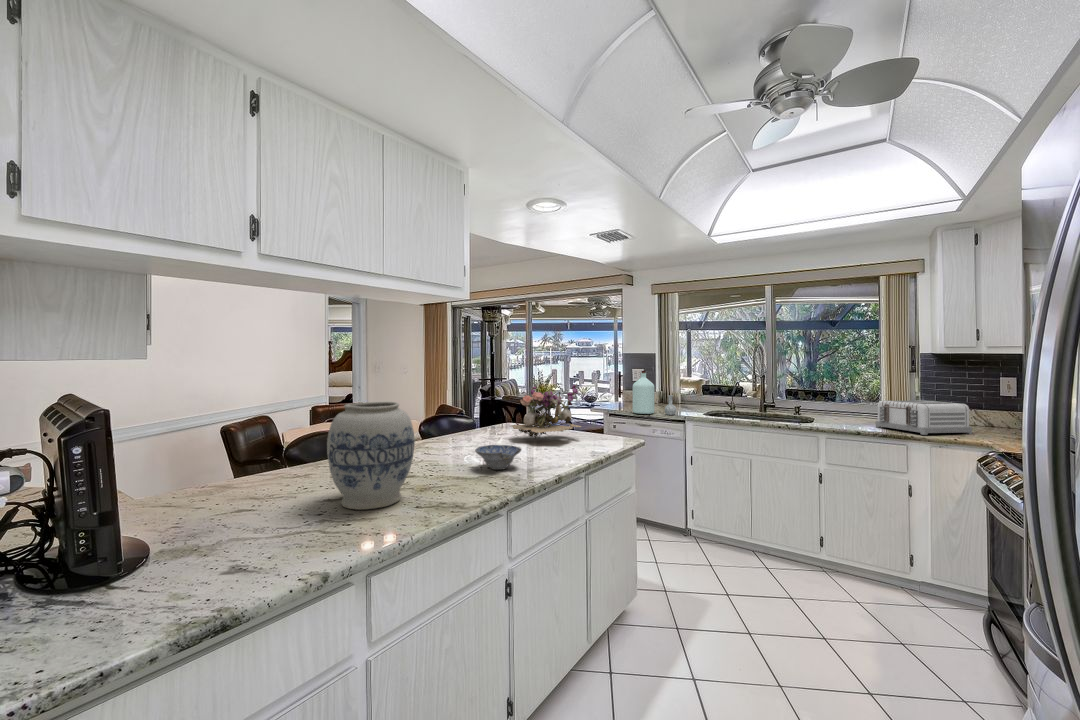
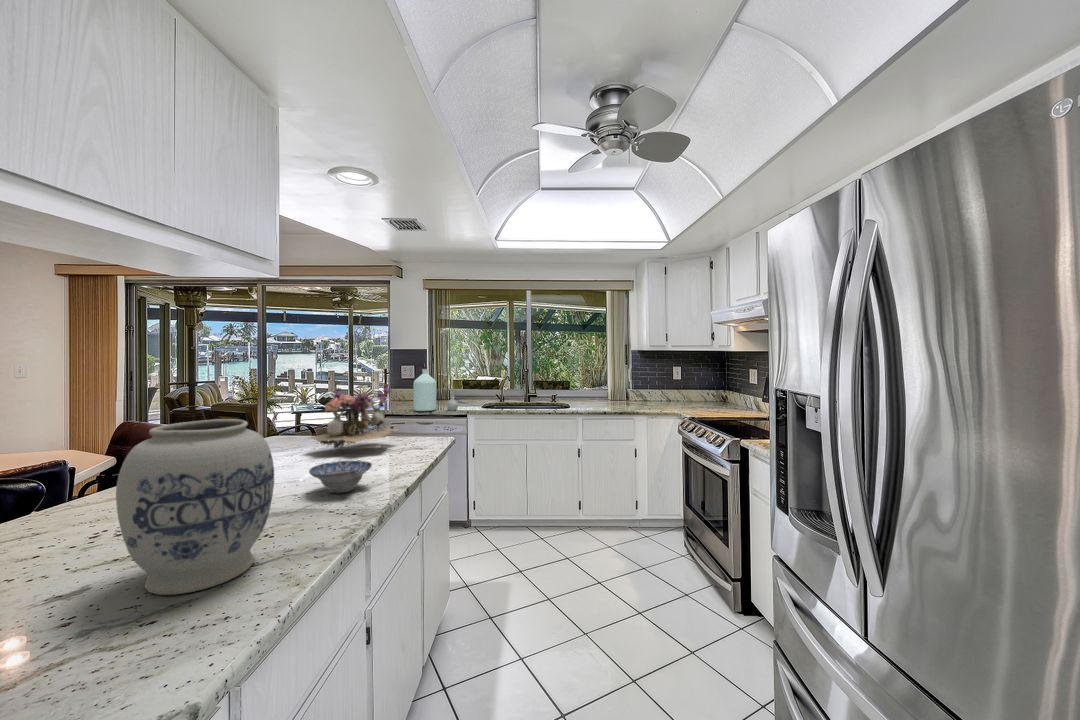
toaster: present [876,400,972,435] -> none [612,385,664,410]

